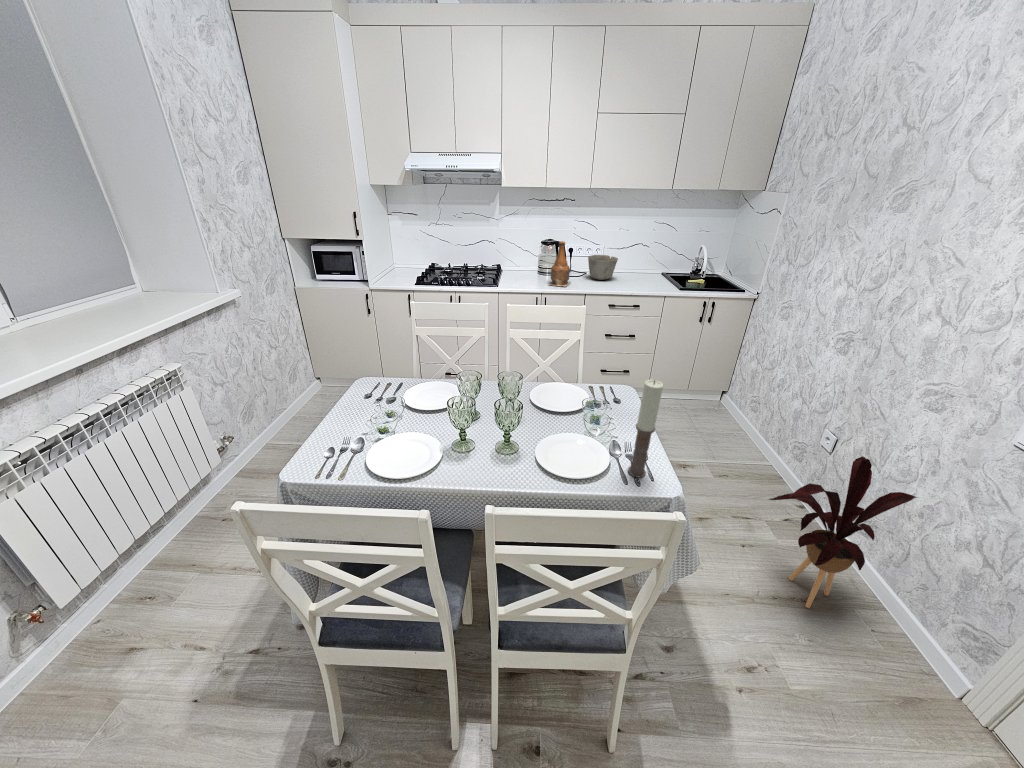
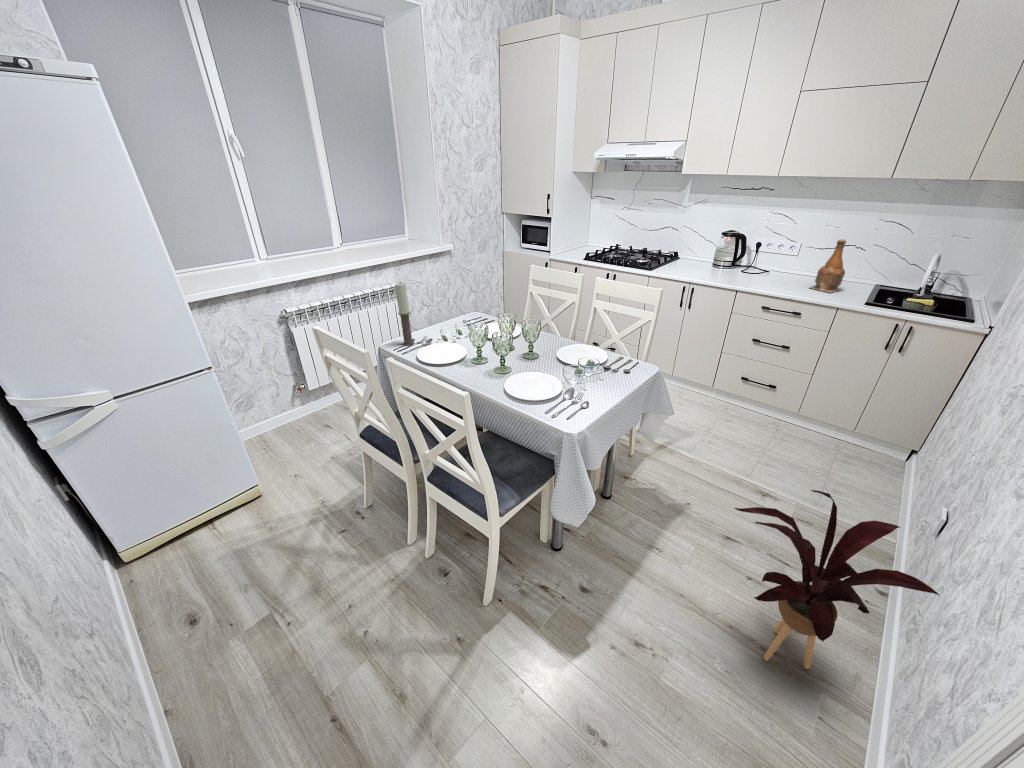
bottle: present [549,241,570,287] -> present [811,239,846,292]
ceramic bowl: present [588,255,618,280] -> none [764,252,803,280]
candle: present [628,380,663,477] -> present [395,282,414,346]

